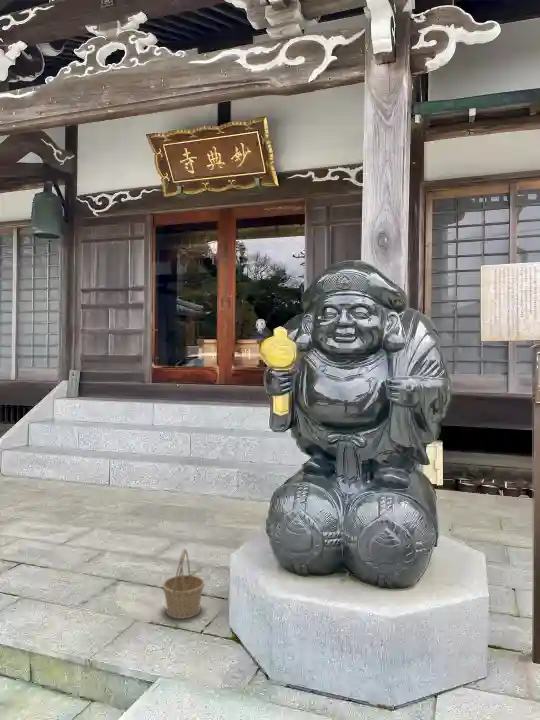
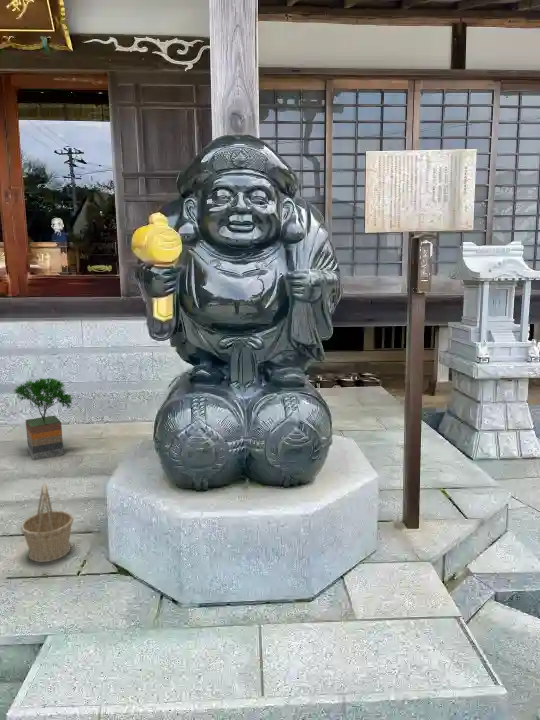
potted tree: none [191,460,238,533] -> present [14,378,72,460]

